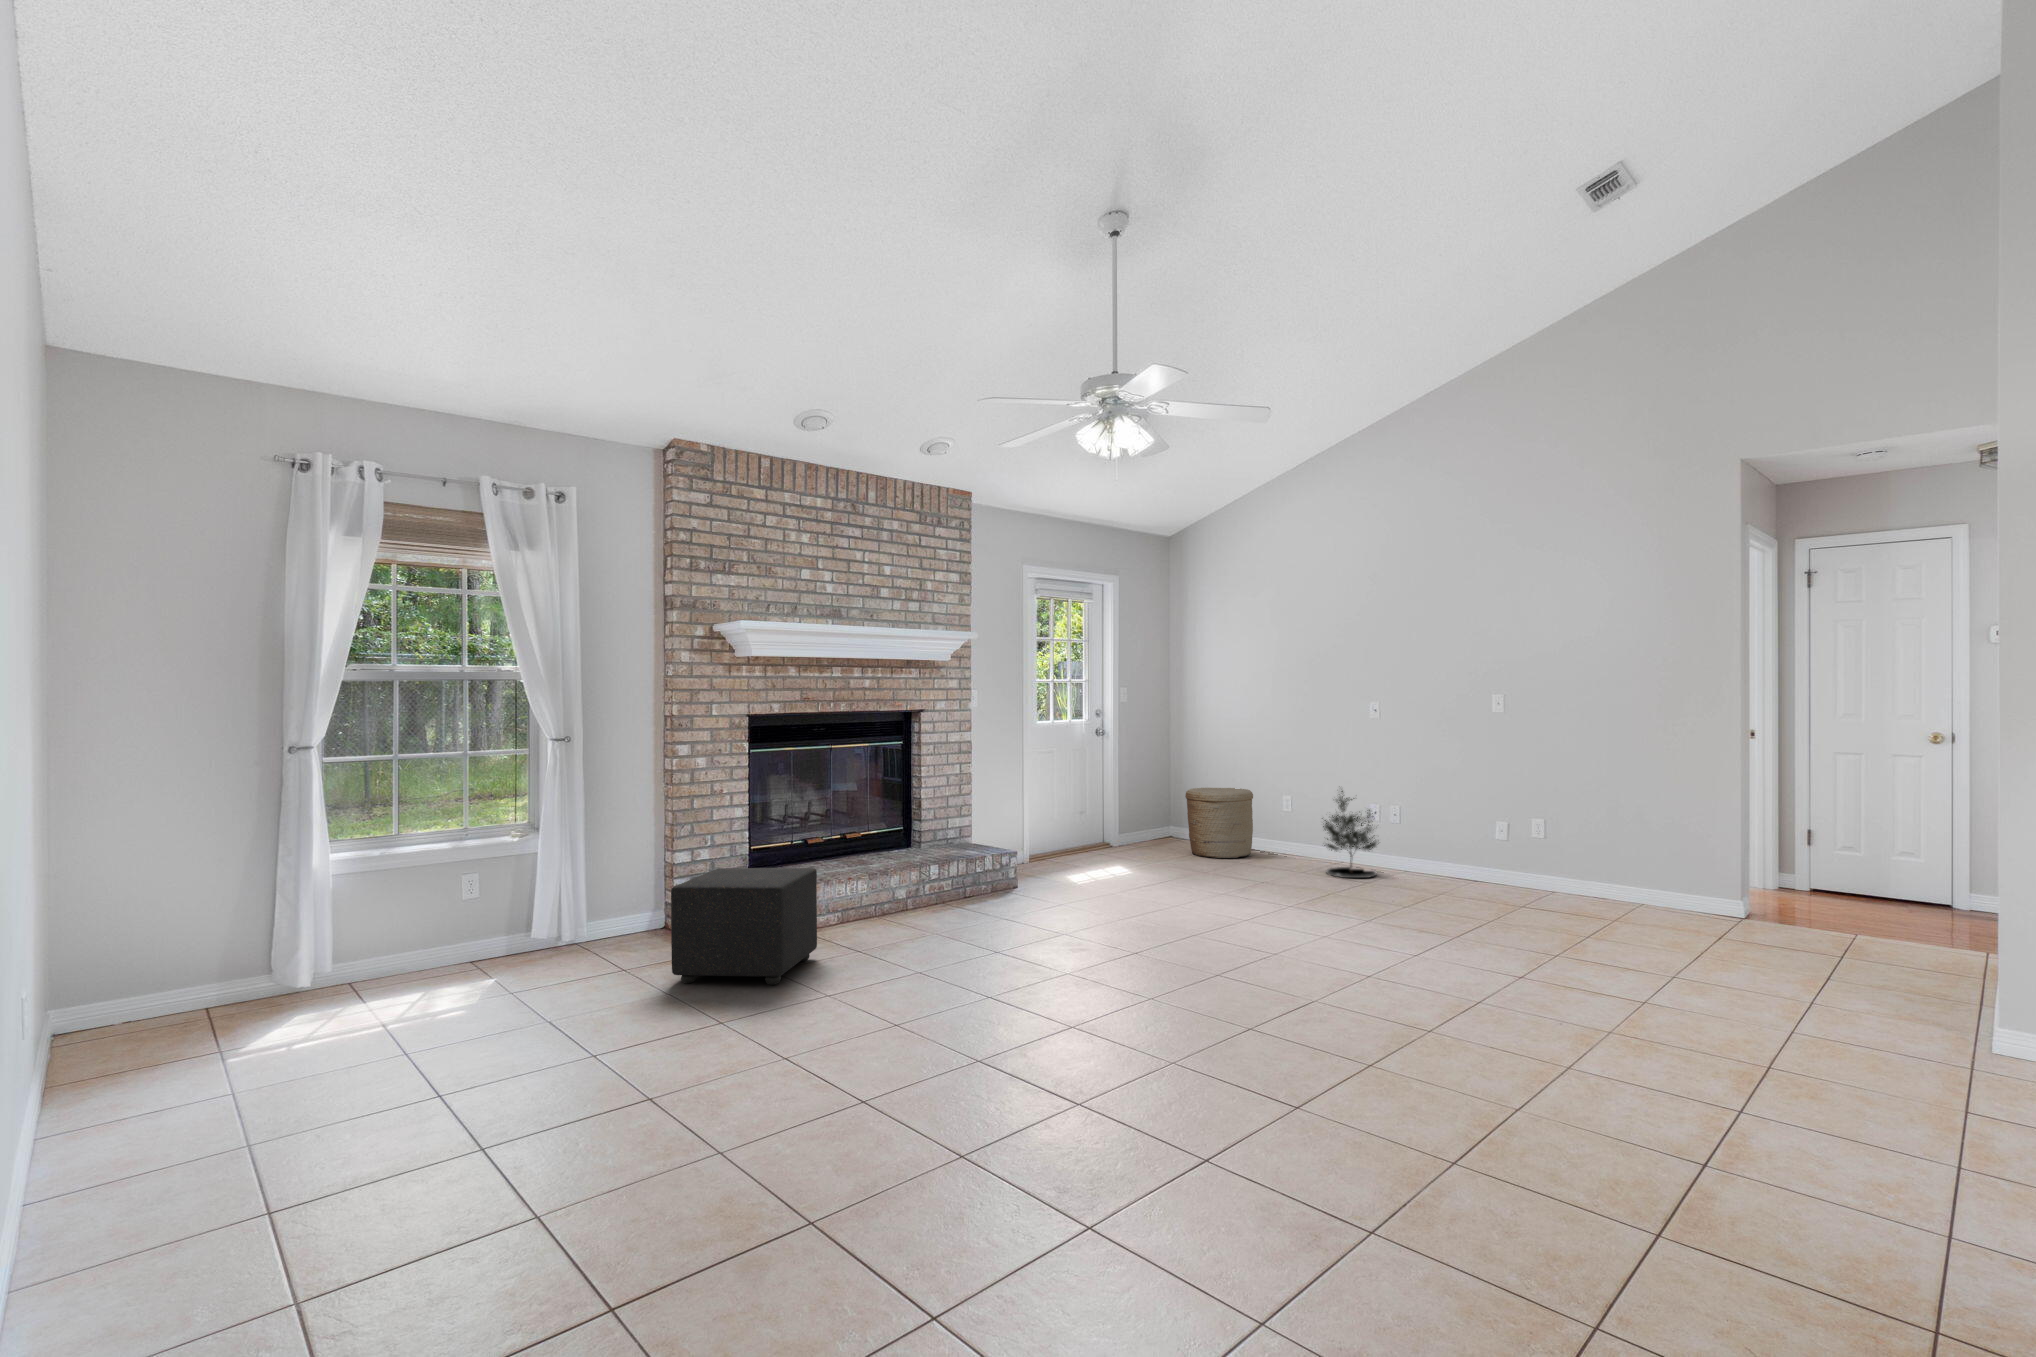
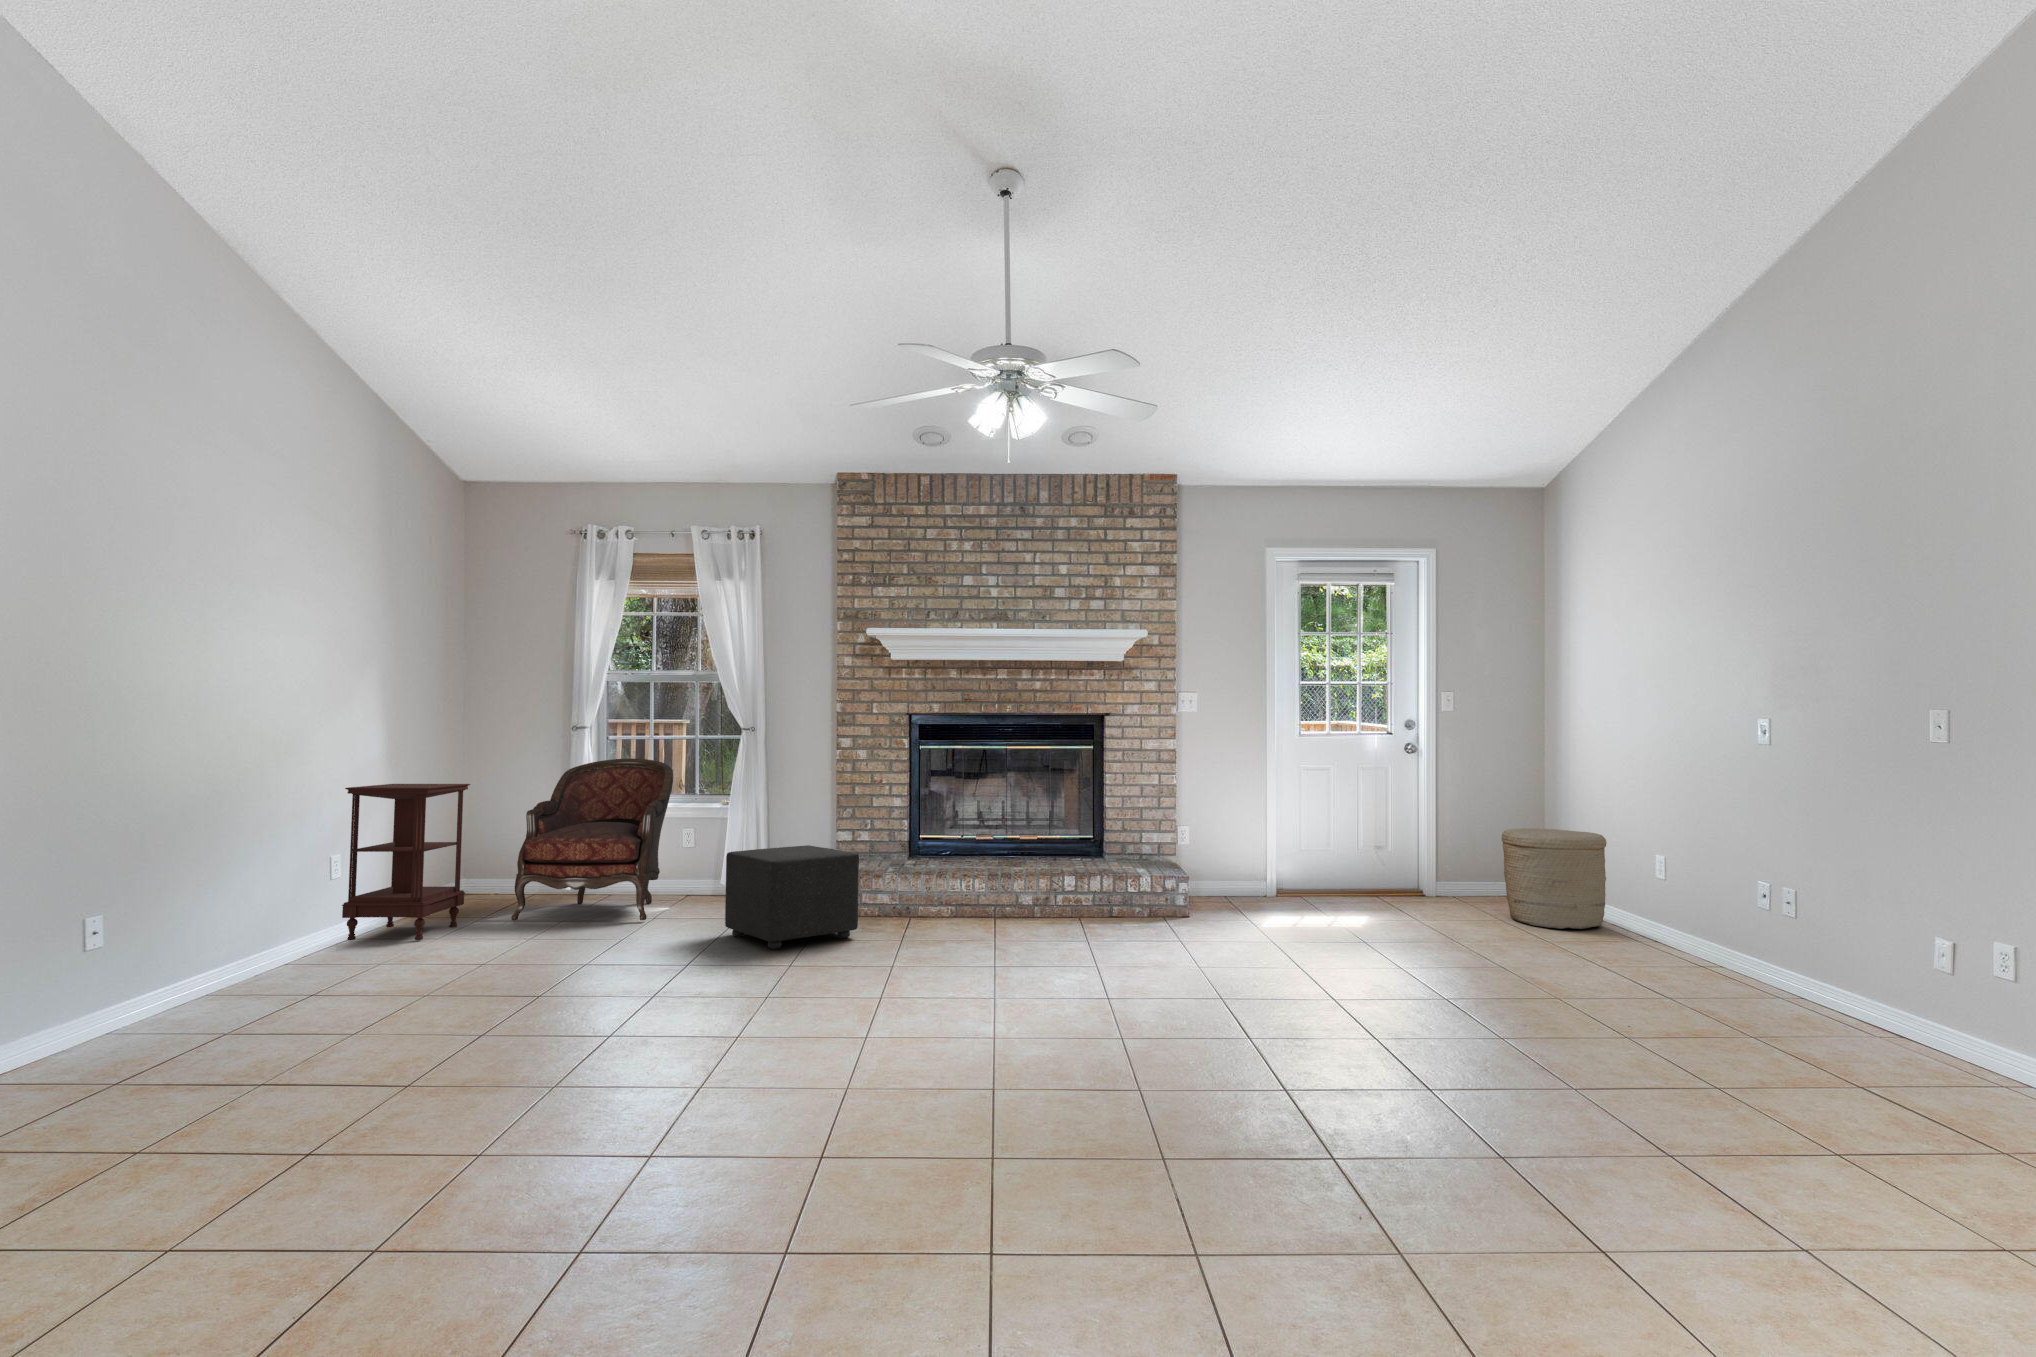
armchair: none [303,785,523,1032] -> present [512,758,673,920]
potted tree: present [1322,791,1377,878] -> none [1627,836,1747,984]
side table: none [81,841,257,1120] -> present [342,784,470,940]

